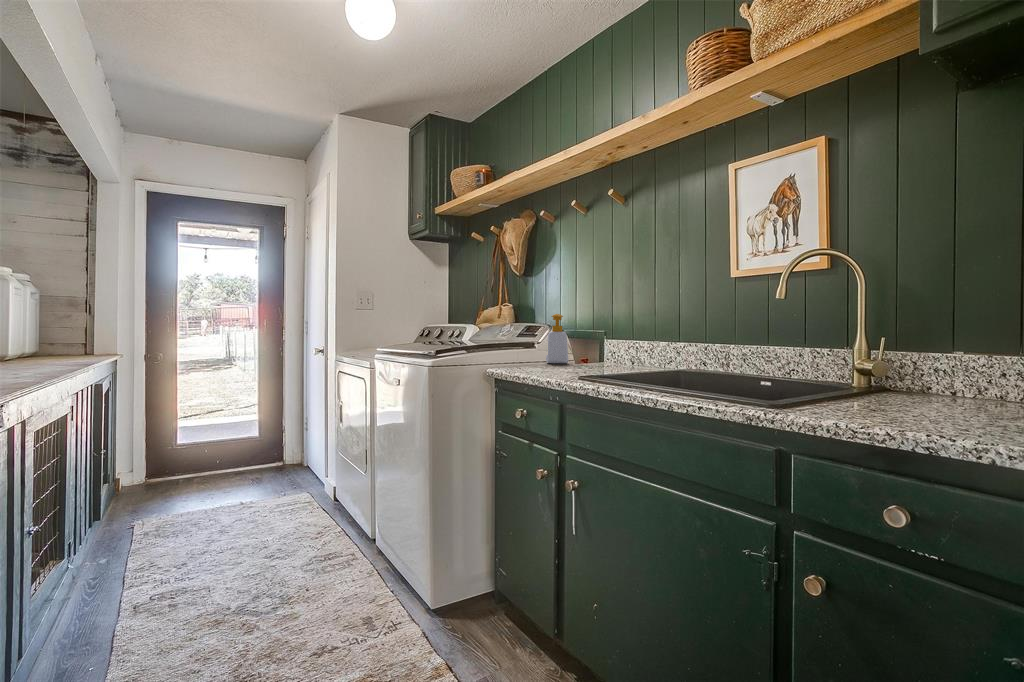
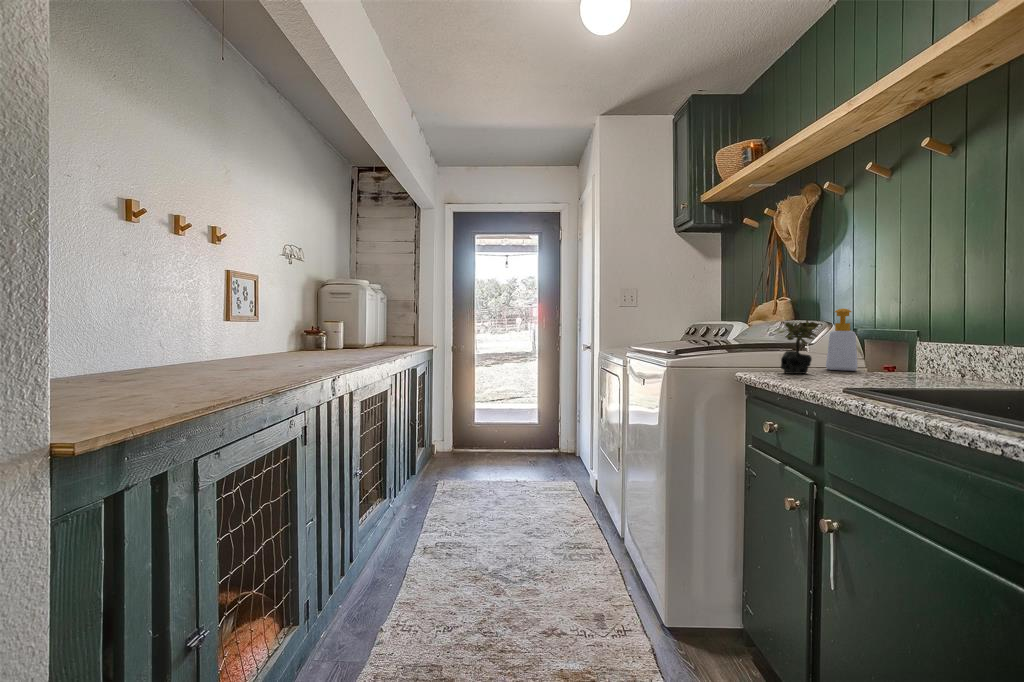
succulent plant: none [517,322,545,368] -> present [780,320,818,374]

